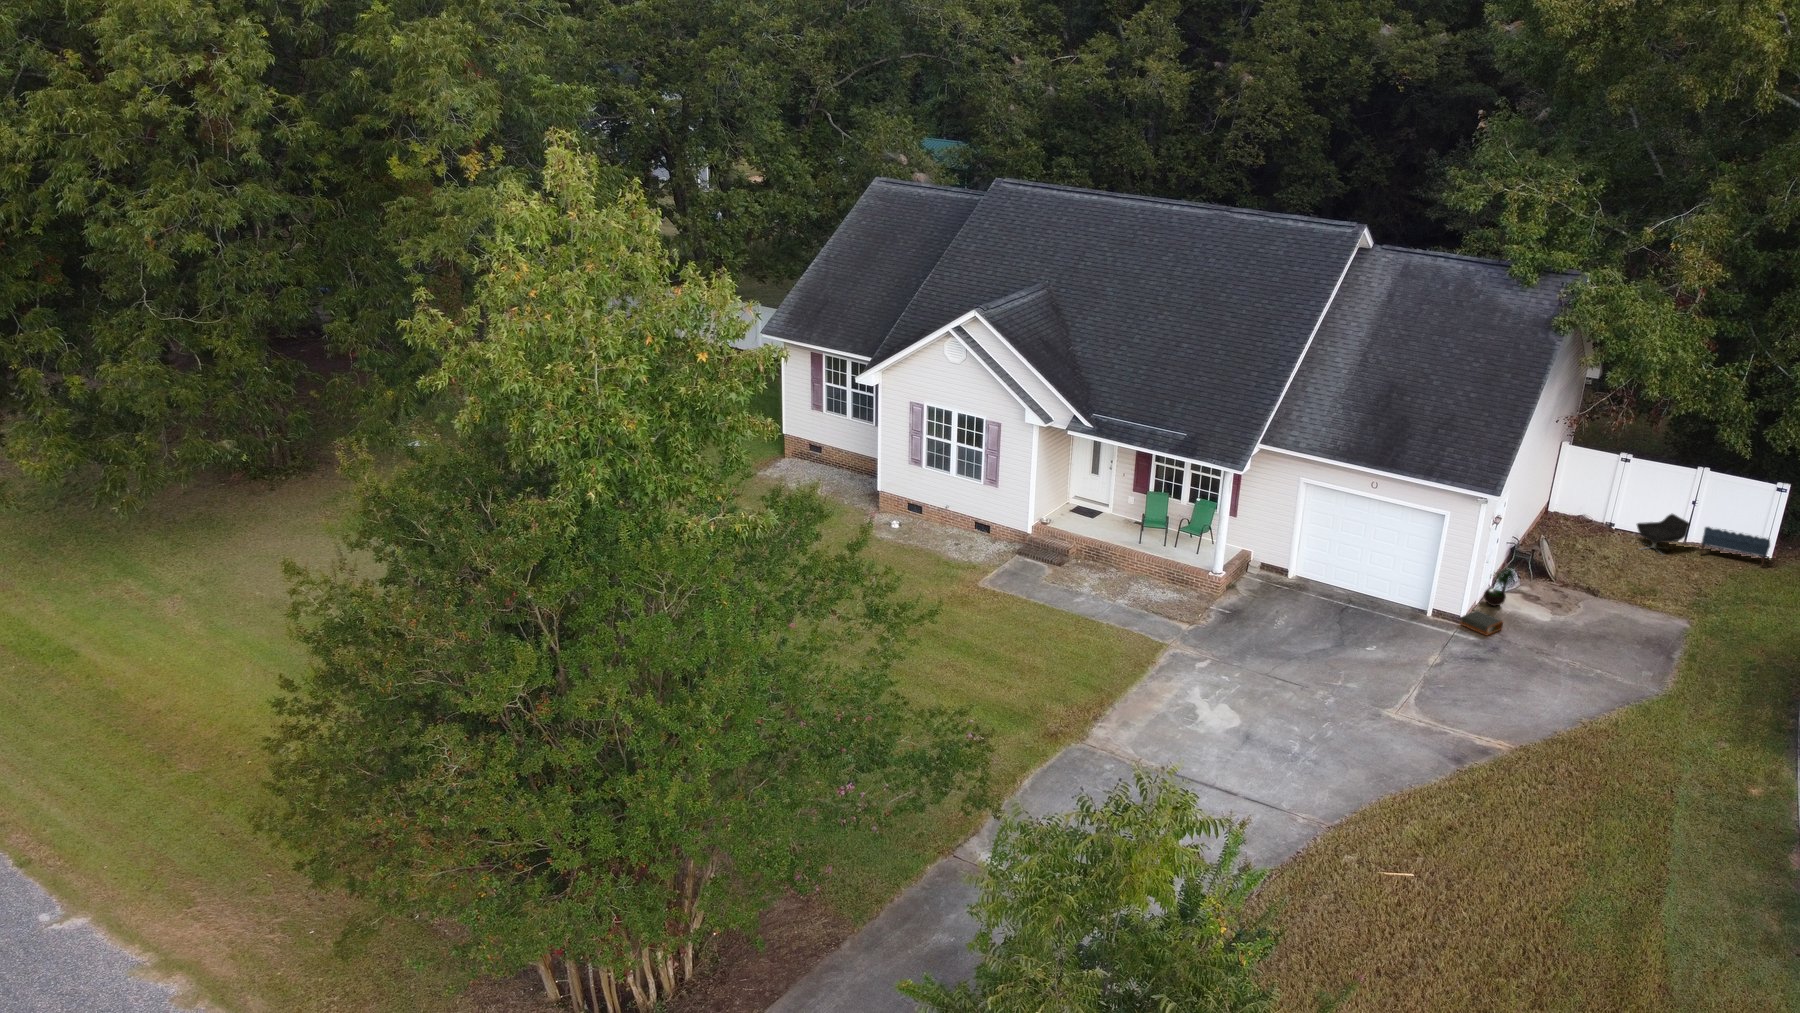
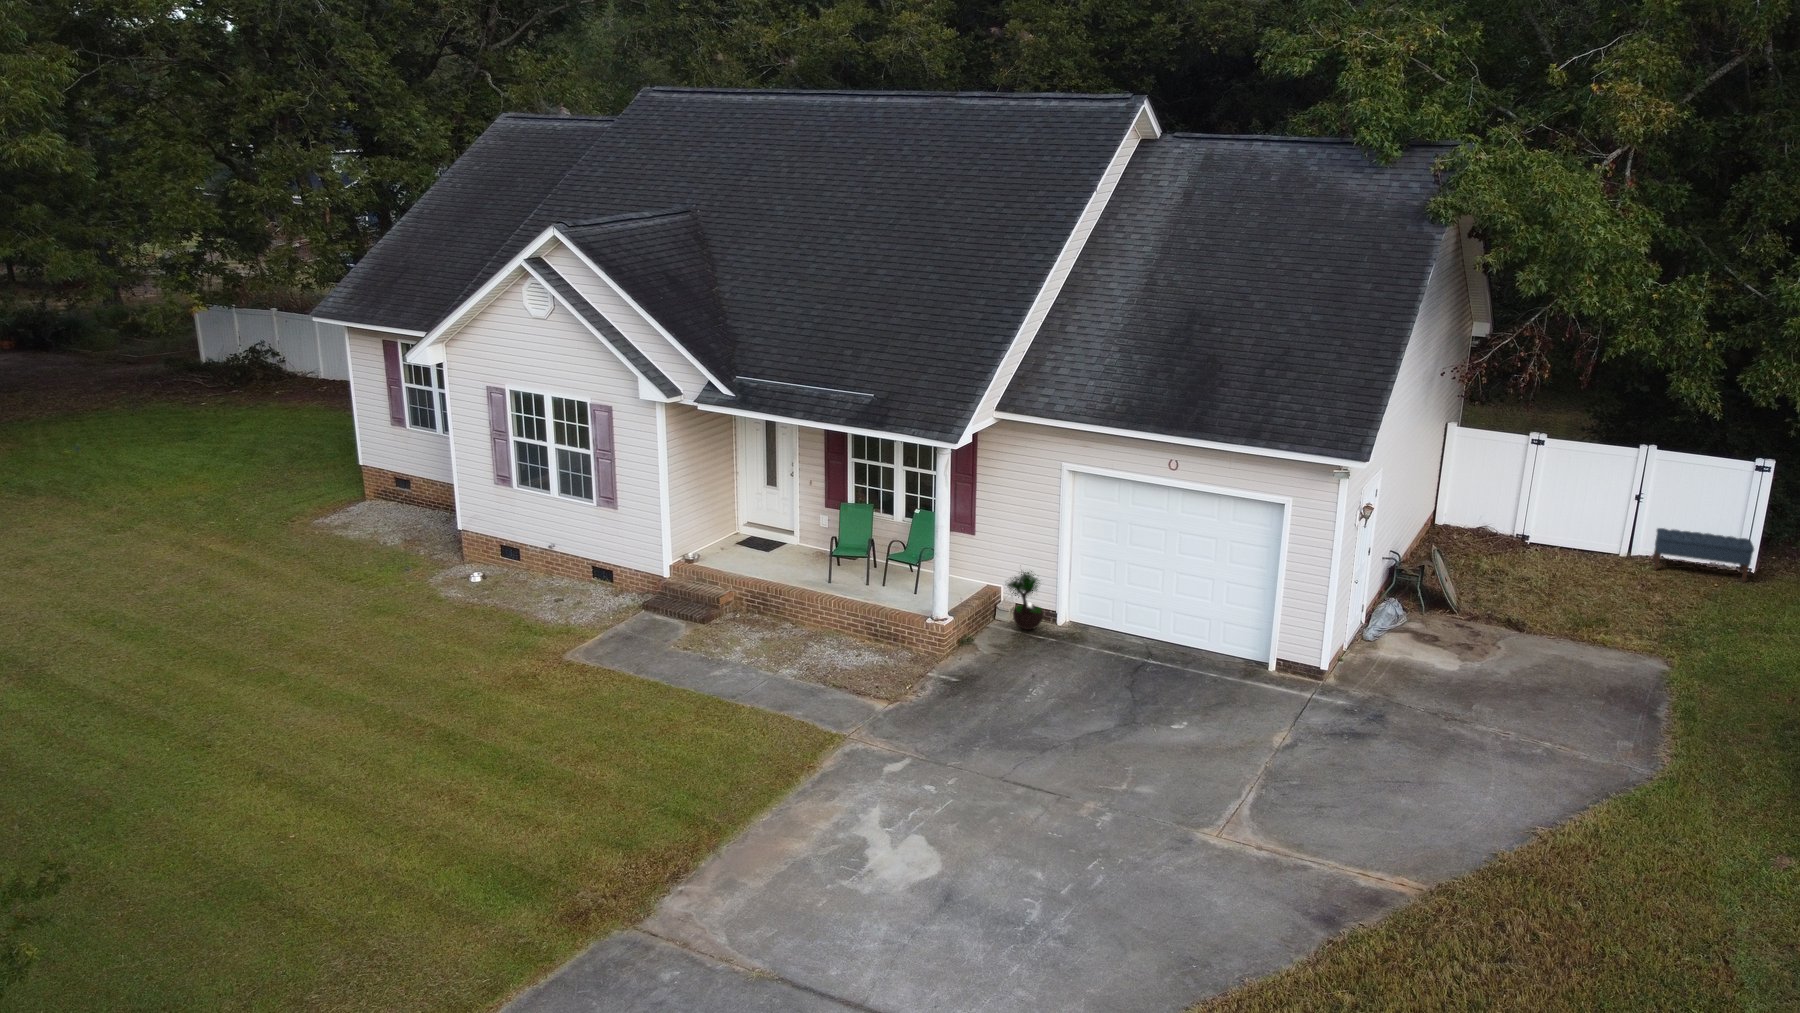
lounge chair: present [1637,514,1690,549] -> none [1562,512,1637,571]
potted tree: present [1484,568,1515,606] -> present [1007,571,1043,630]
storage box: present [1460,611,1503,636] -> none [1322,657,1389,696]

